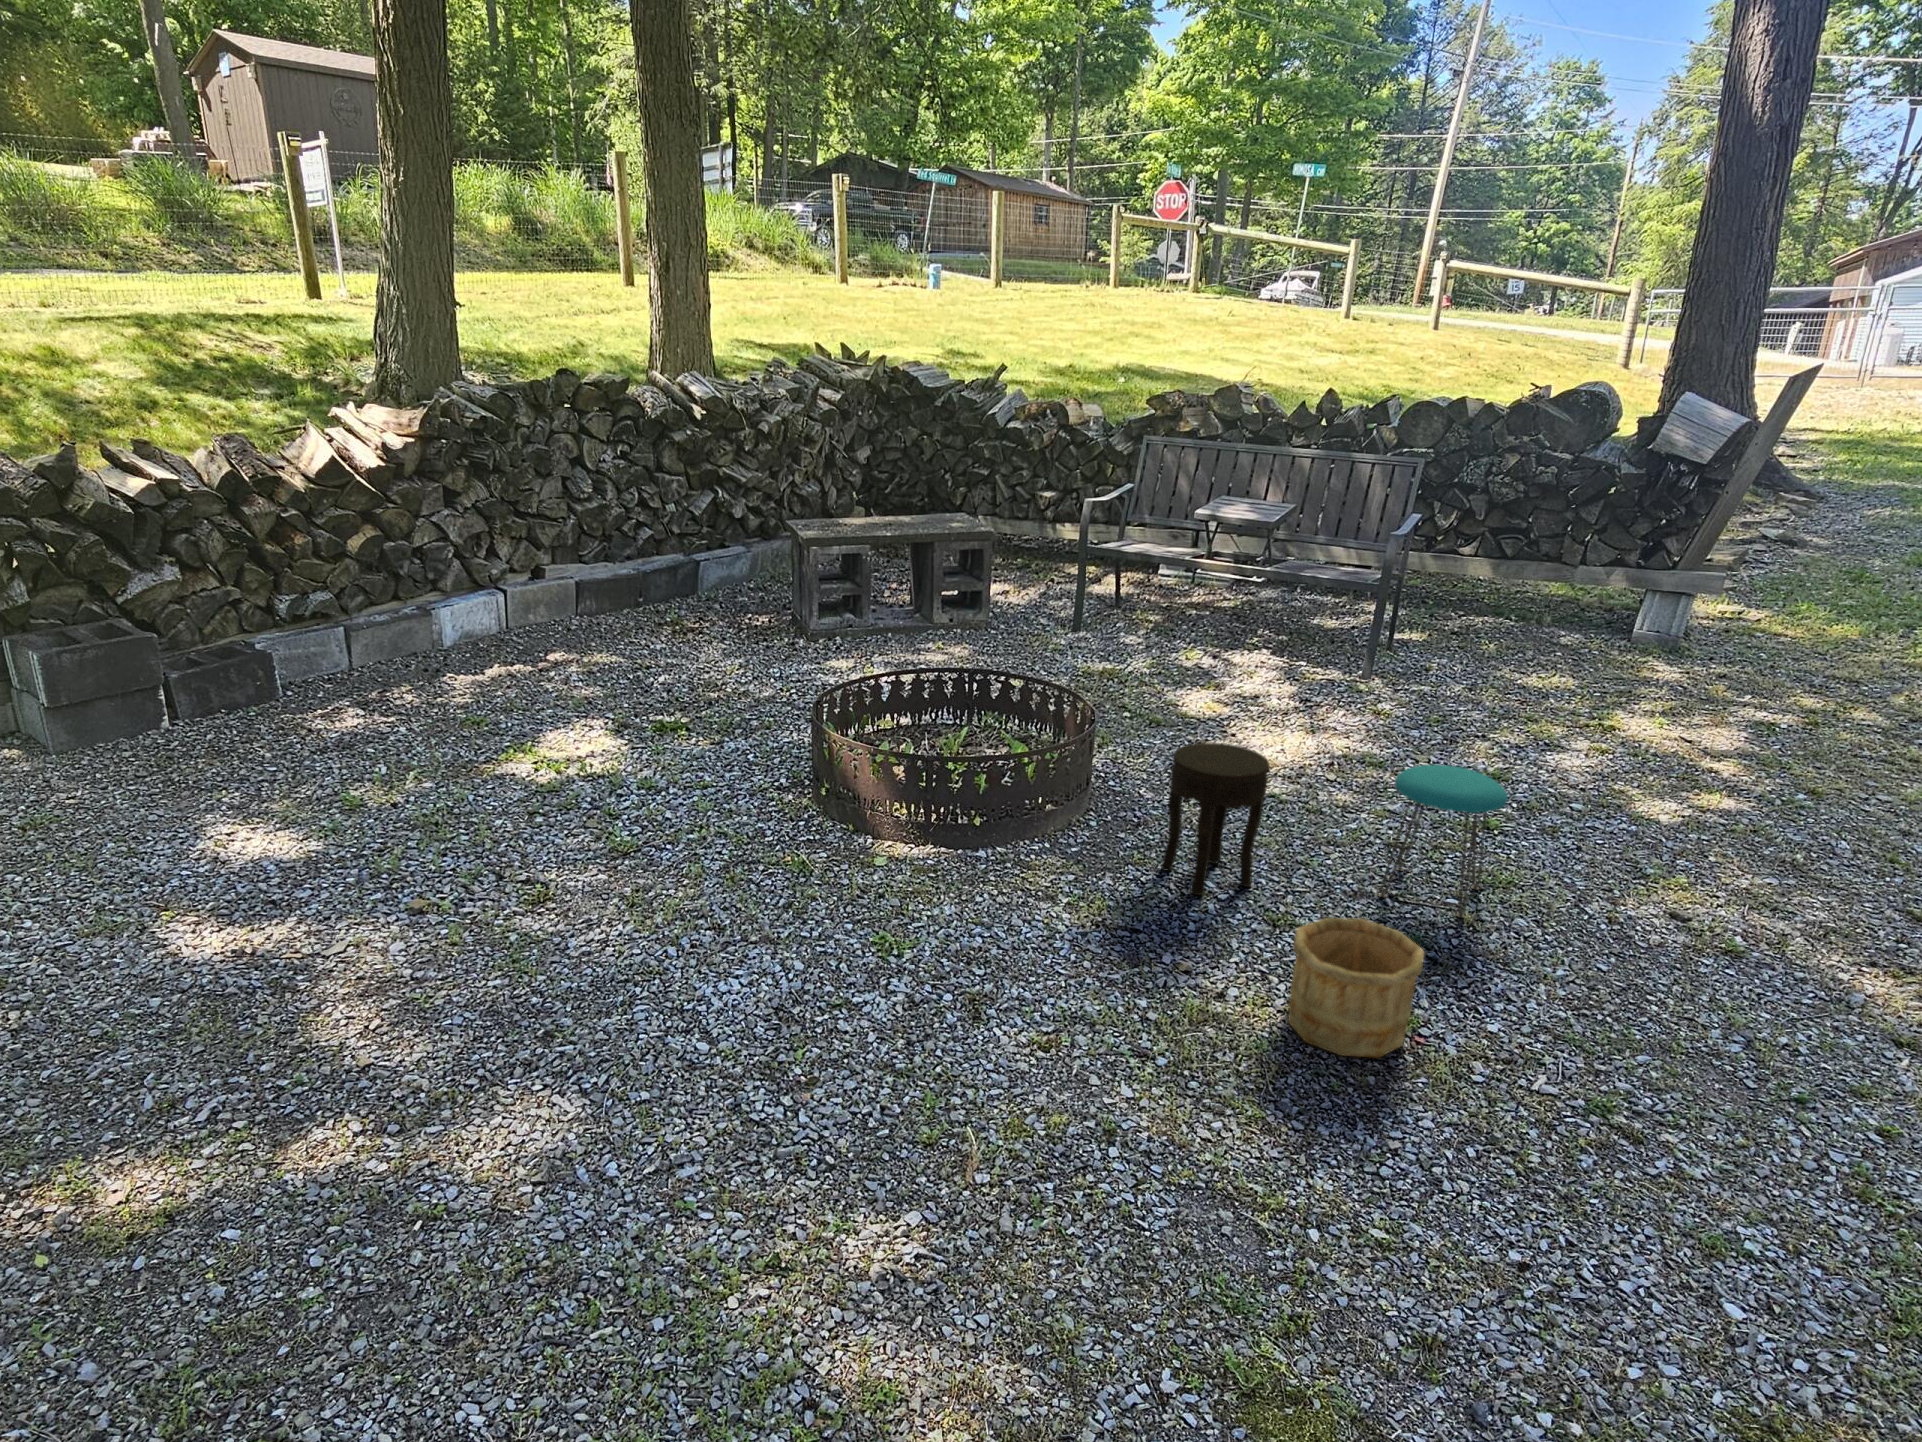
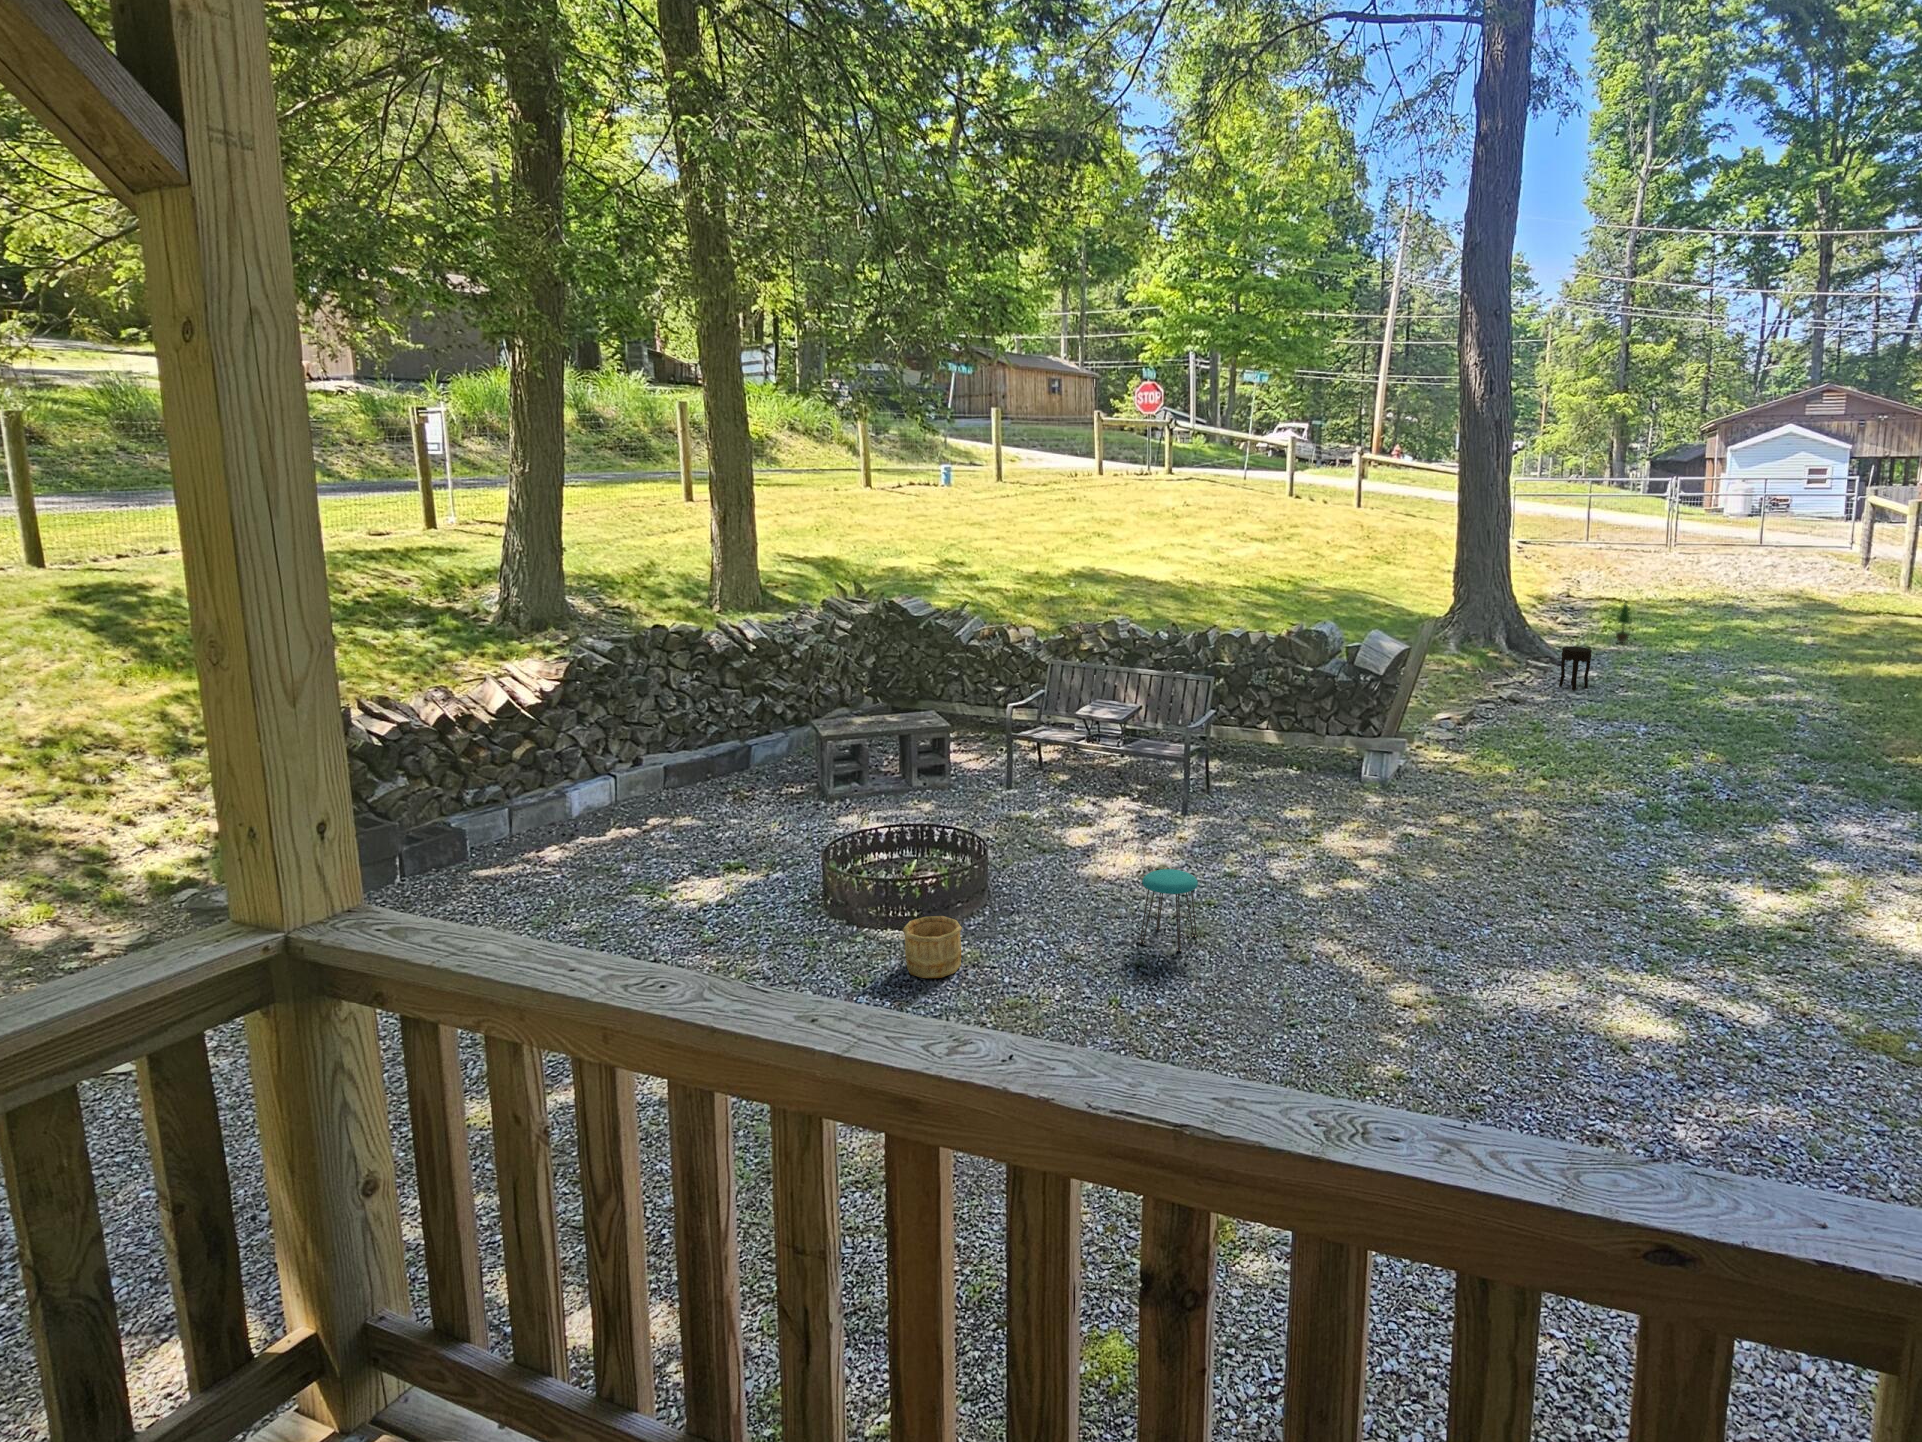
potted tree: none [1868,416,1899,480] -> present [1616,602,1631,643]
side table: present [1162,743,1270,895] -> present [1559,647,1592,690]
wooden bucket: present [1288,918,1424,1058] -> present [903,916,962,978]

